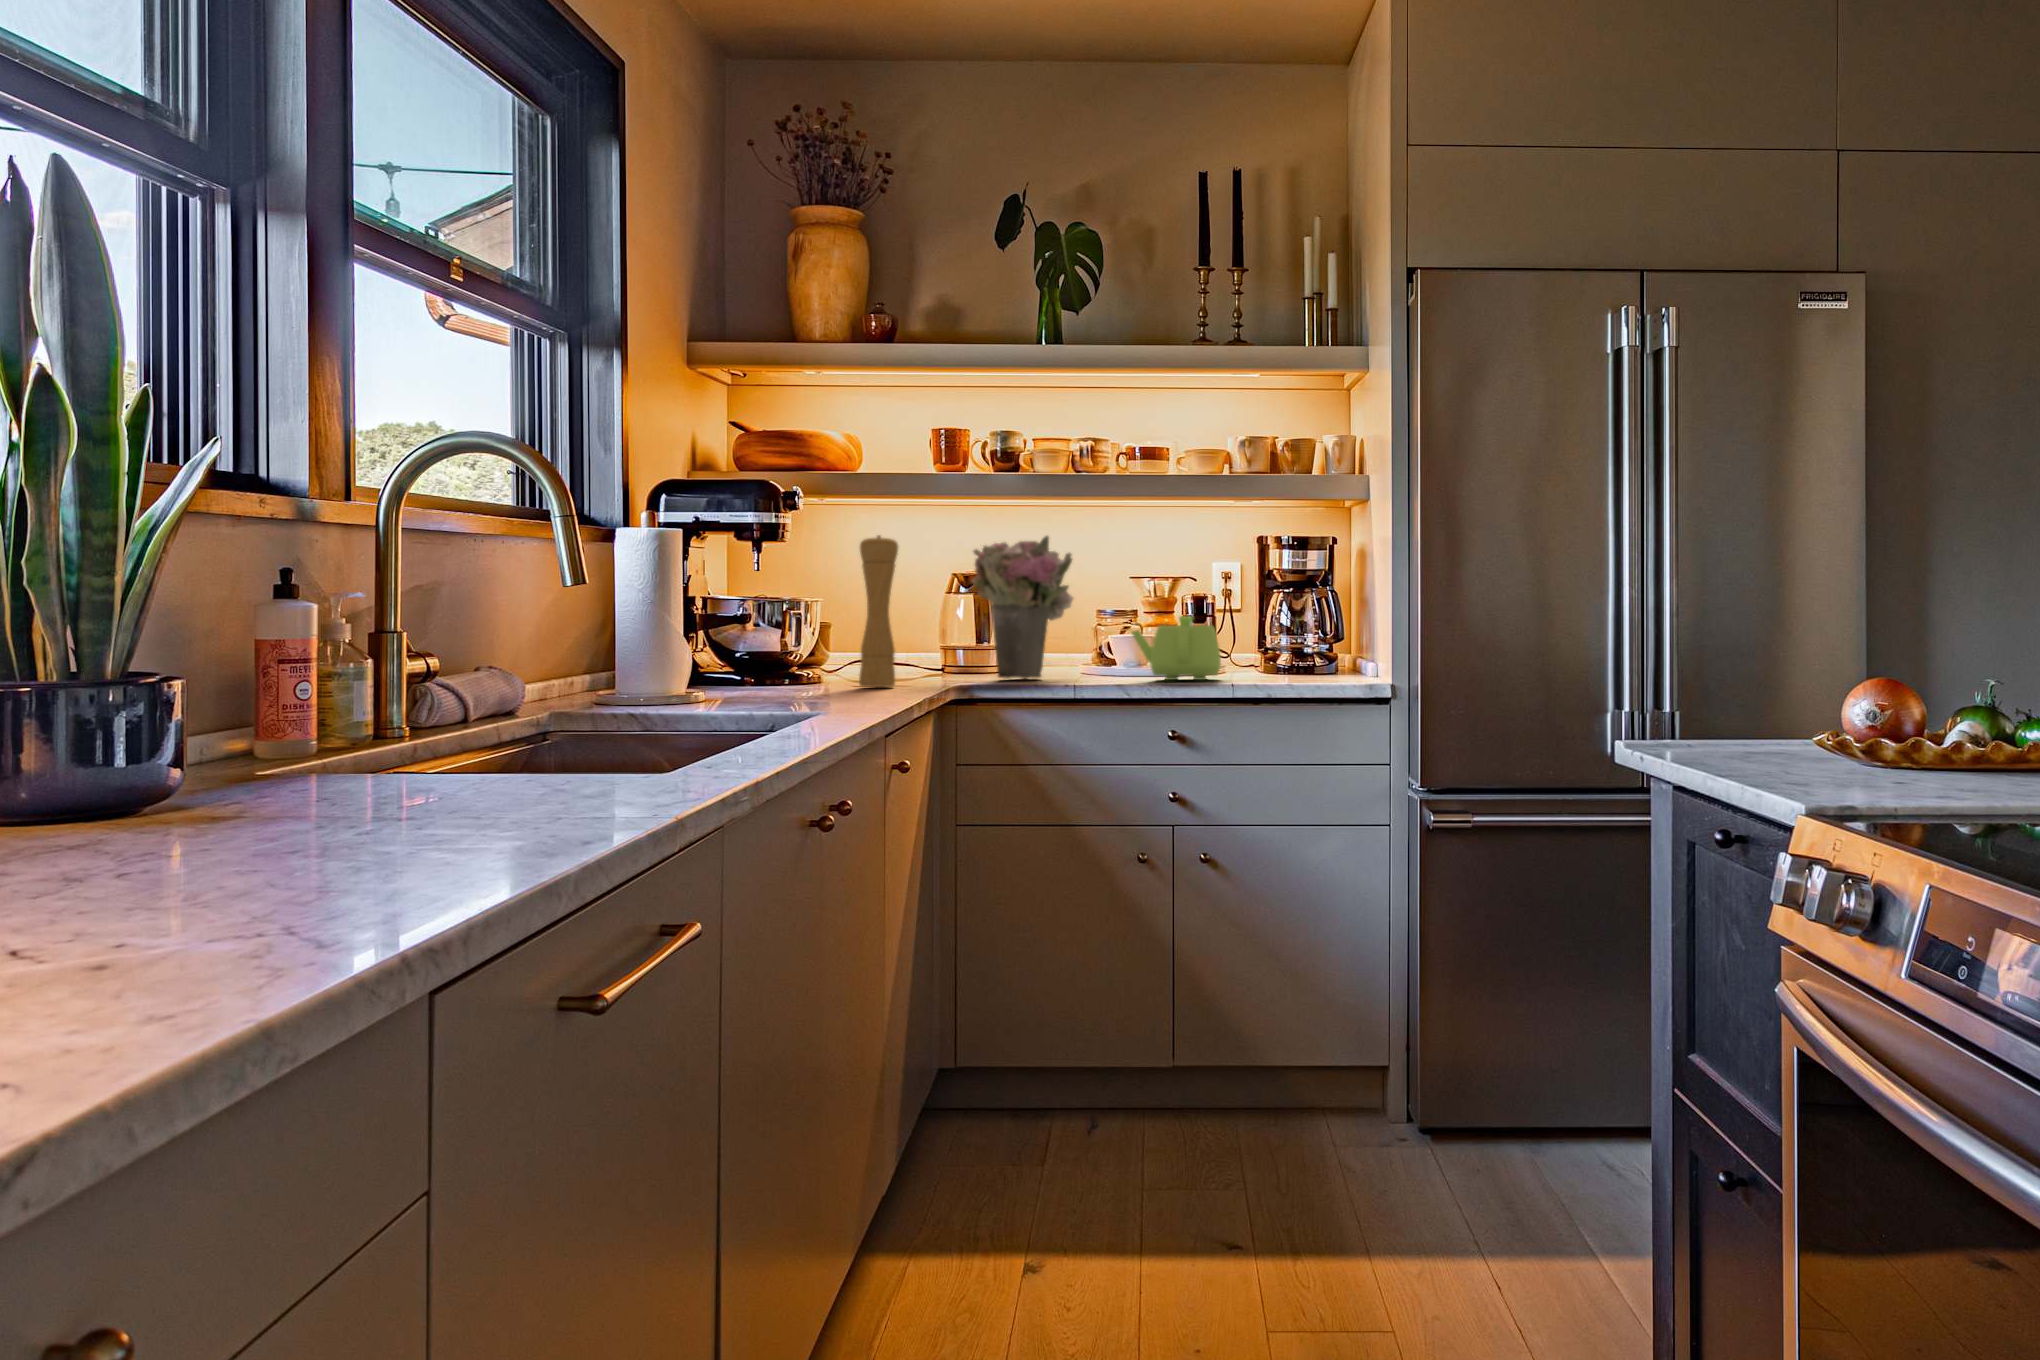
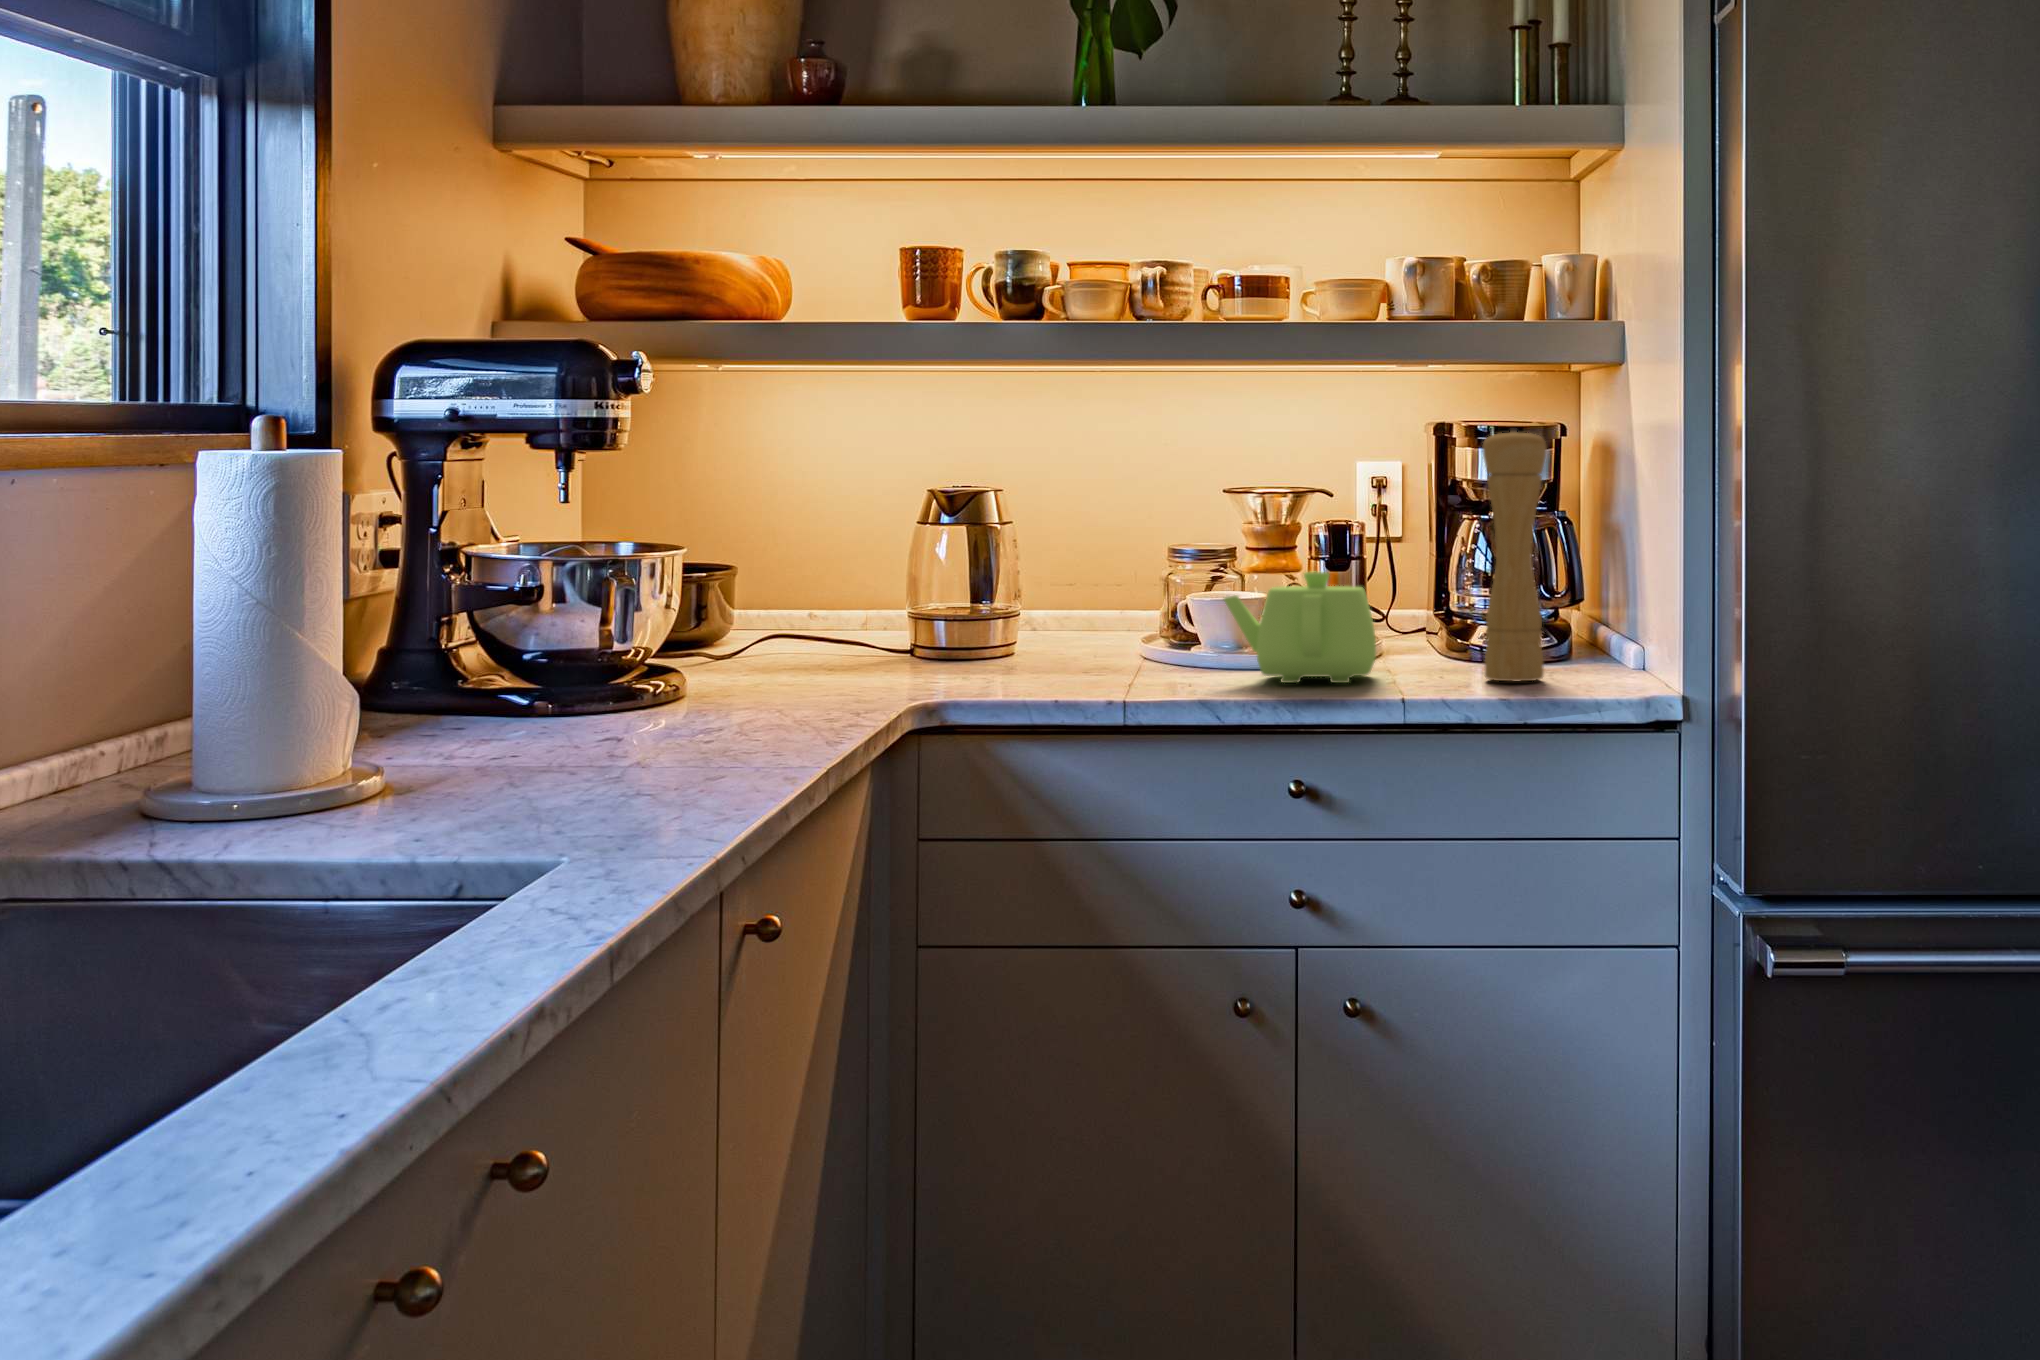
pepper mill: present [859,535,898,687] -> present [1483,429,1547,681]
flower bouquet: present [972,536,1073,679] -> none [958,431,1131,674]

